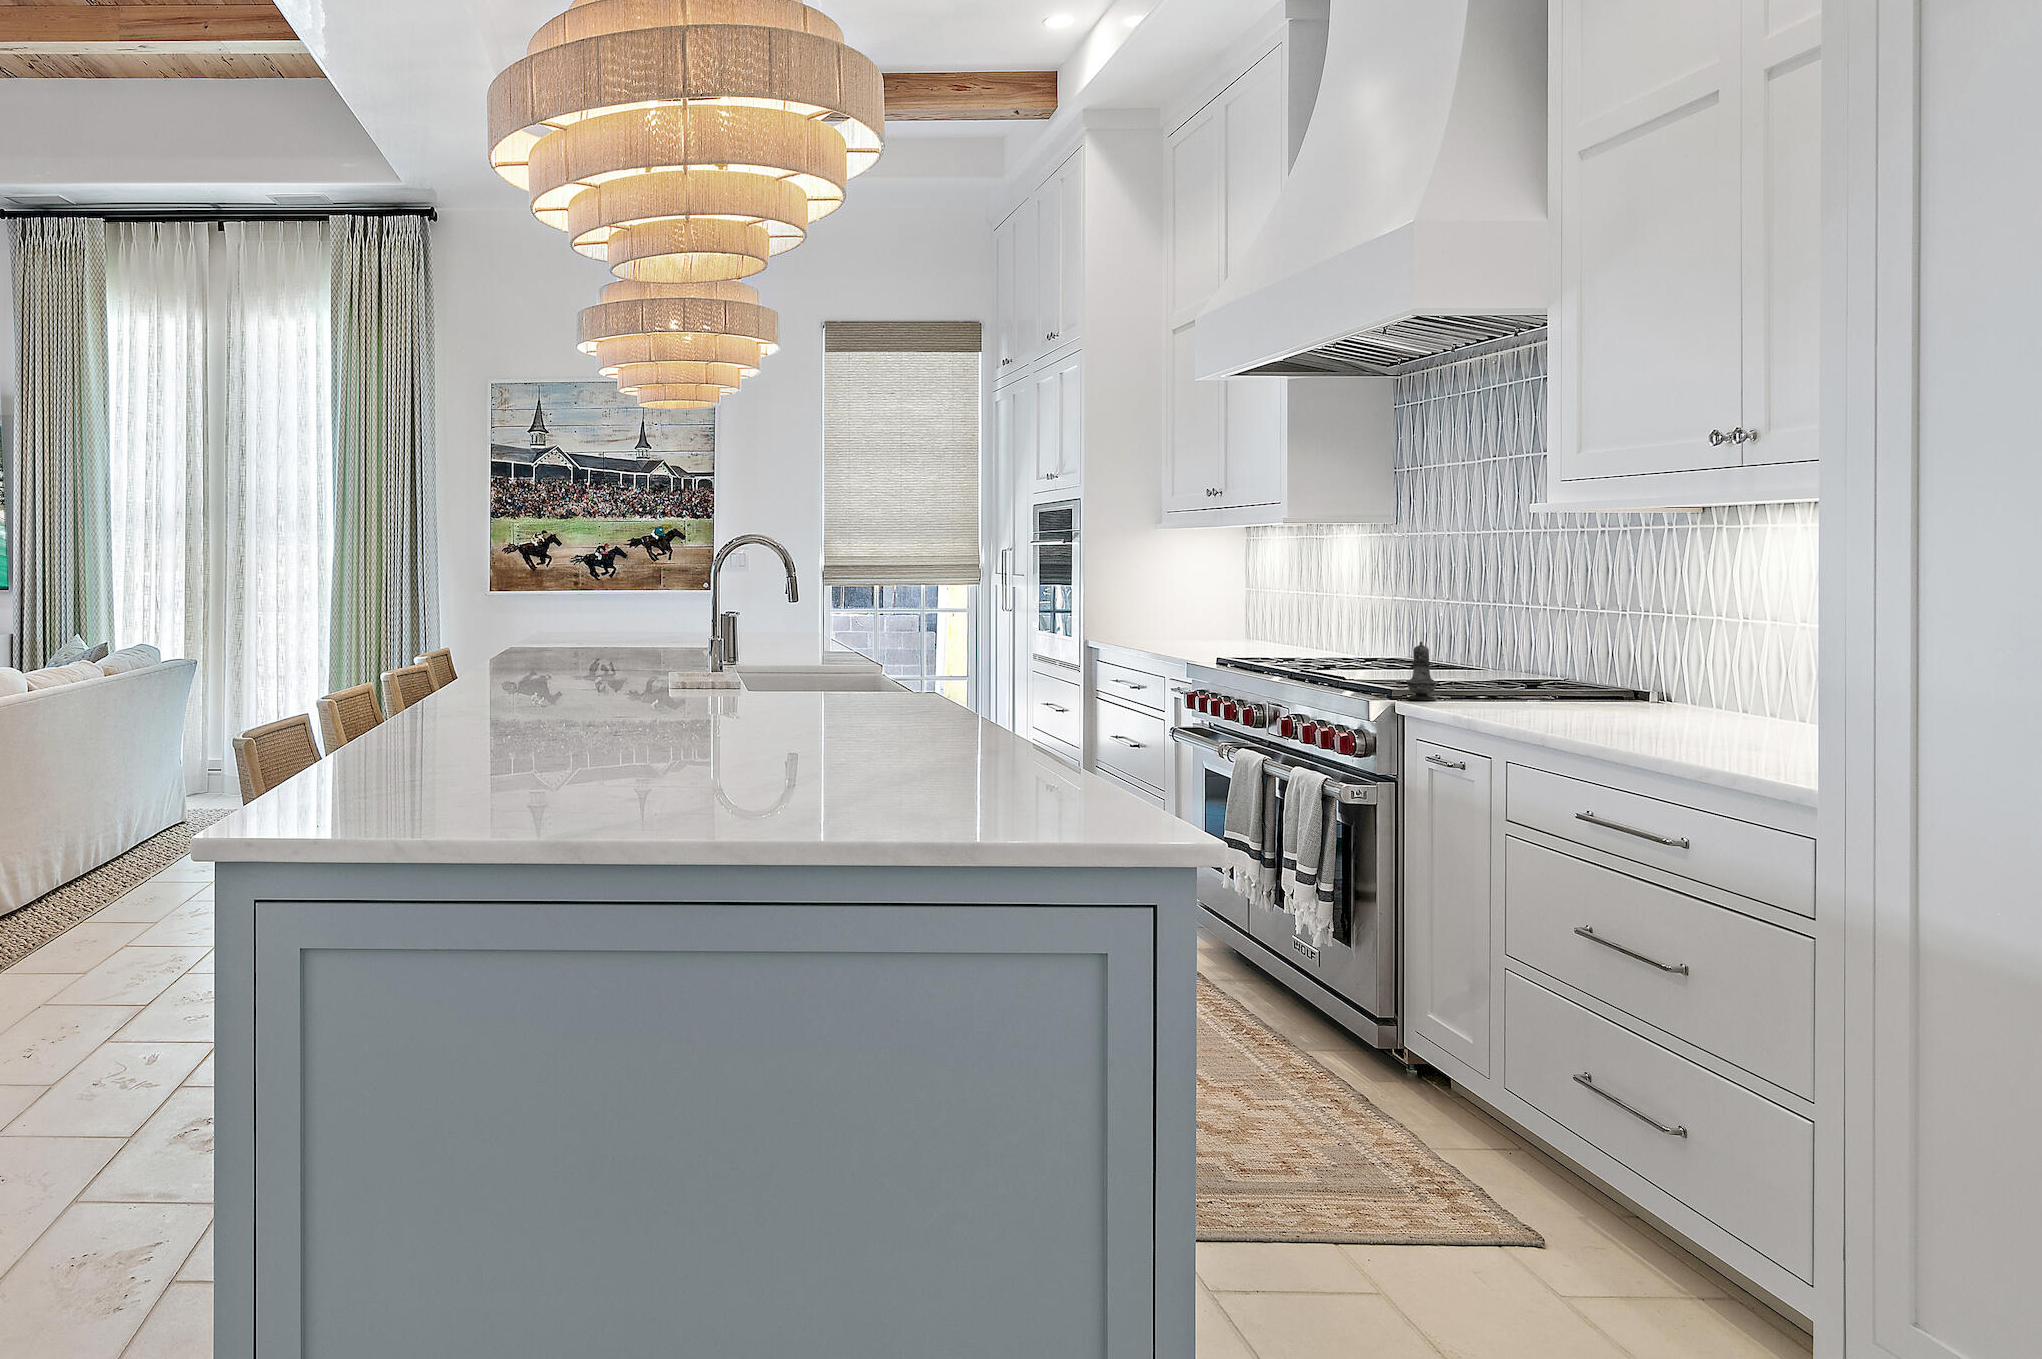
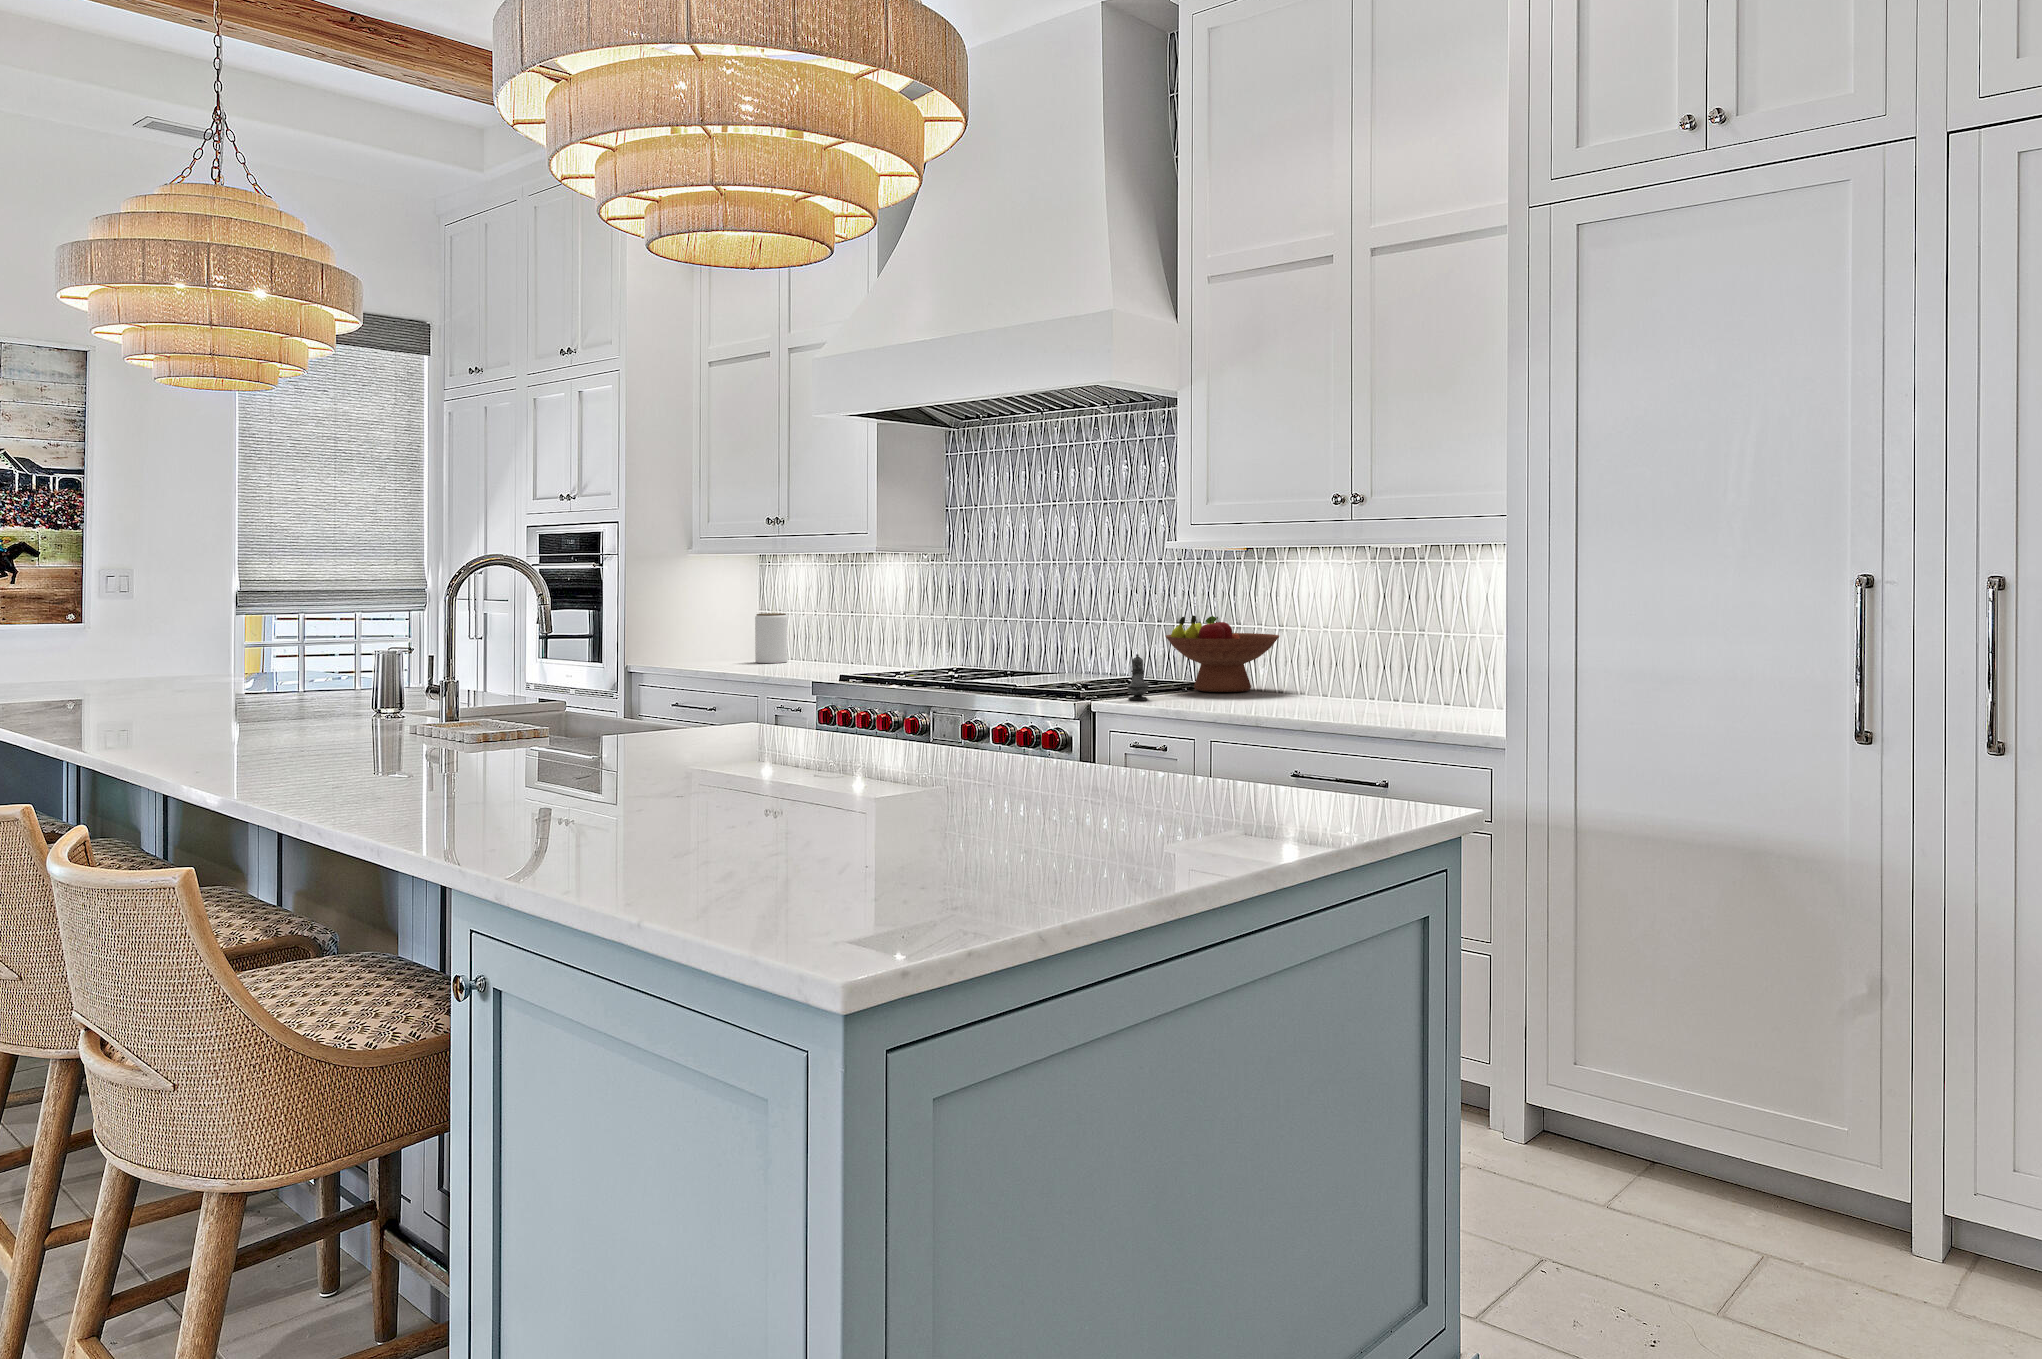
jar: none [1209,590,1245,642] -> present [755,613,787,663]
fruit bowl: none [1504,595,1692,700] -> present [1166,615,1279,692]

